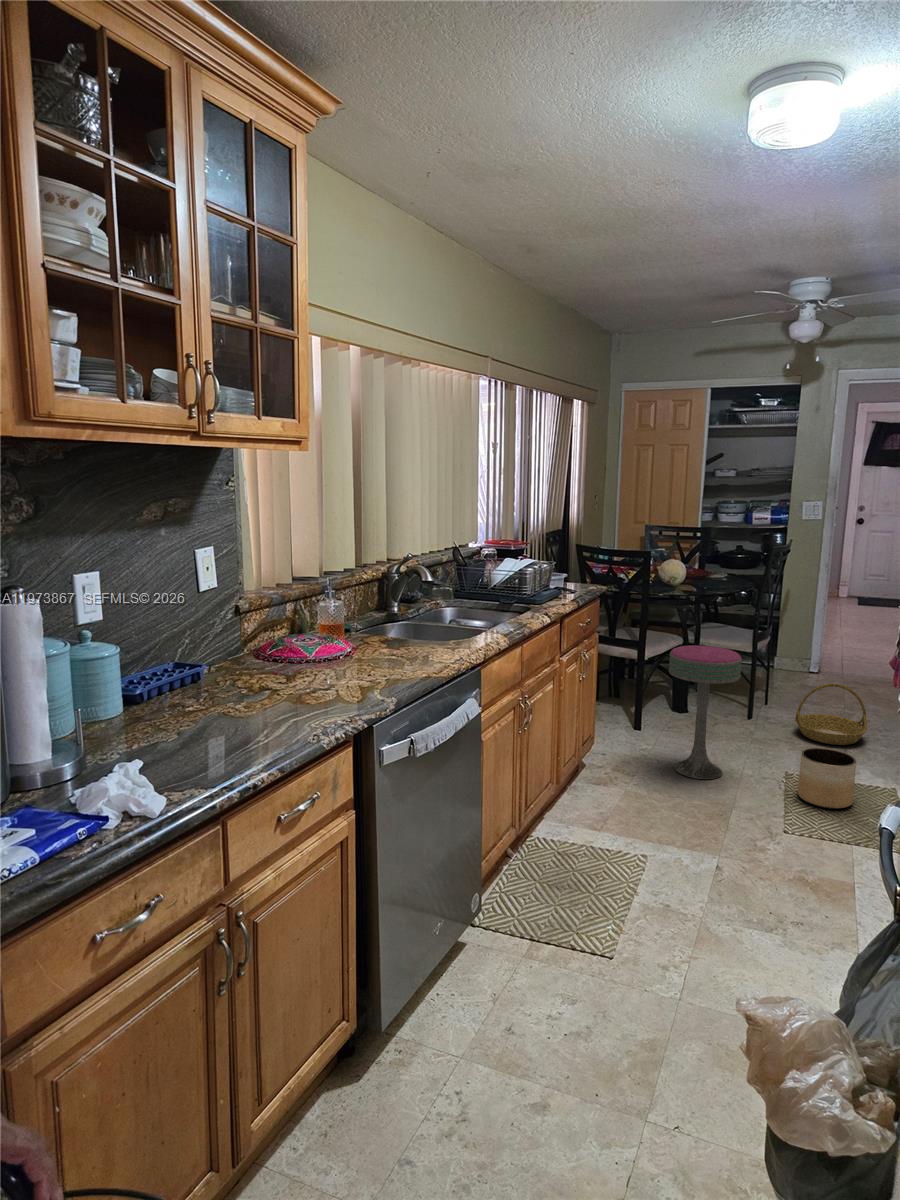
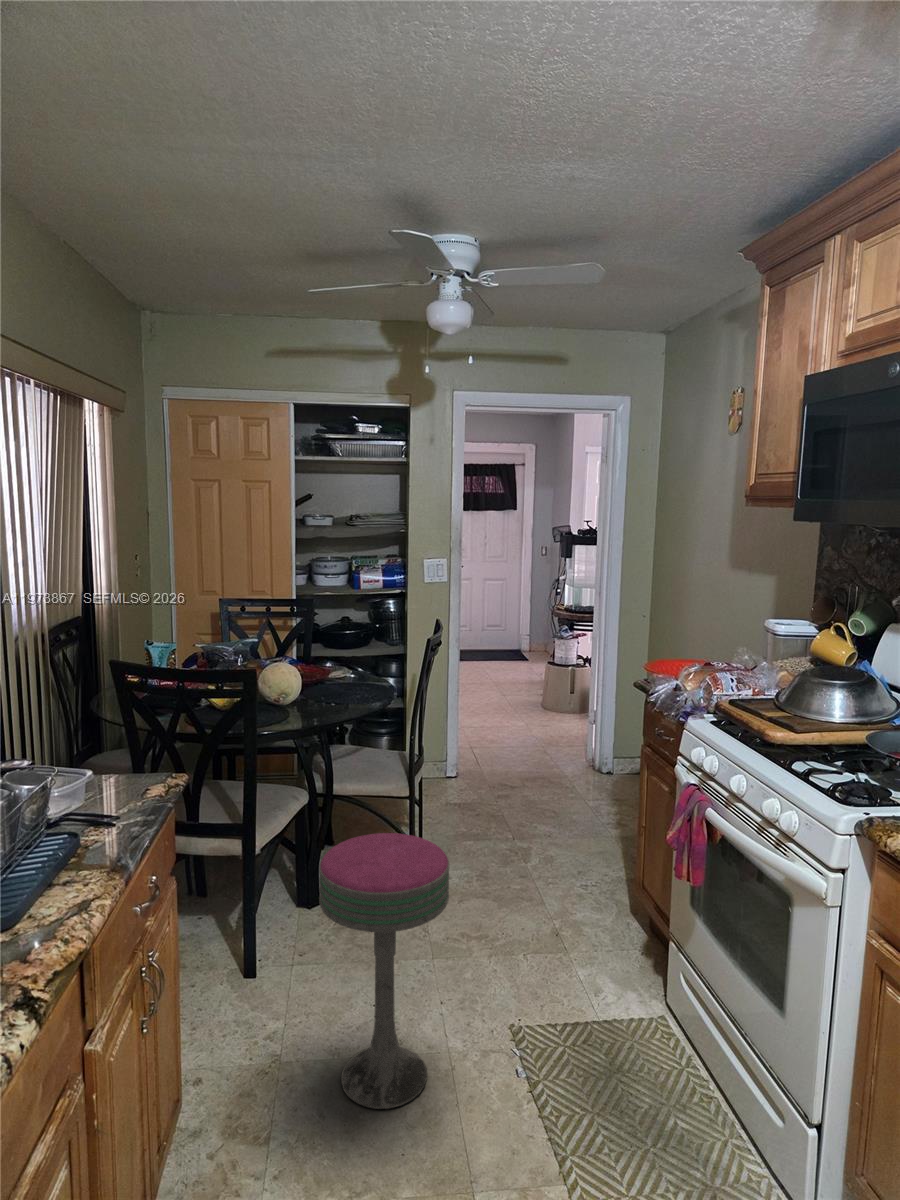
basket: present [795,684,867,745] -> none [481,826,575,922]
planter: present [798,748,856,809] -> none [559,984,650,1112]

